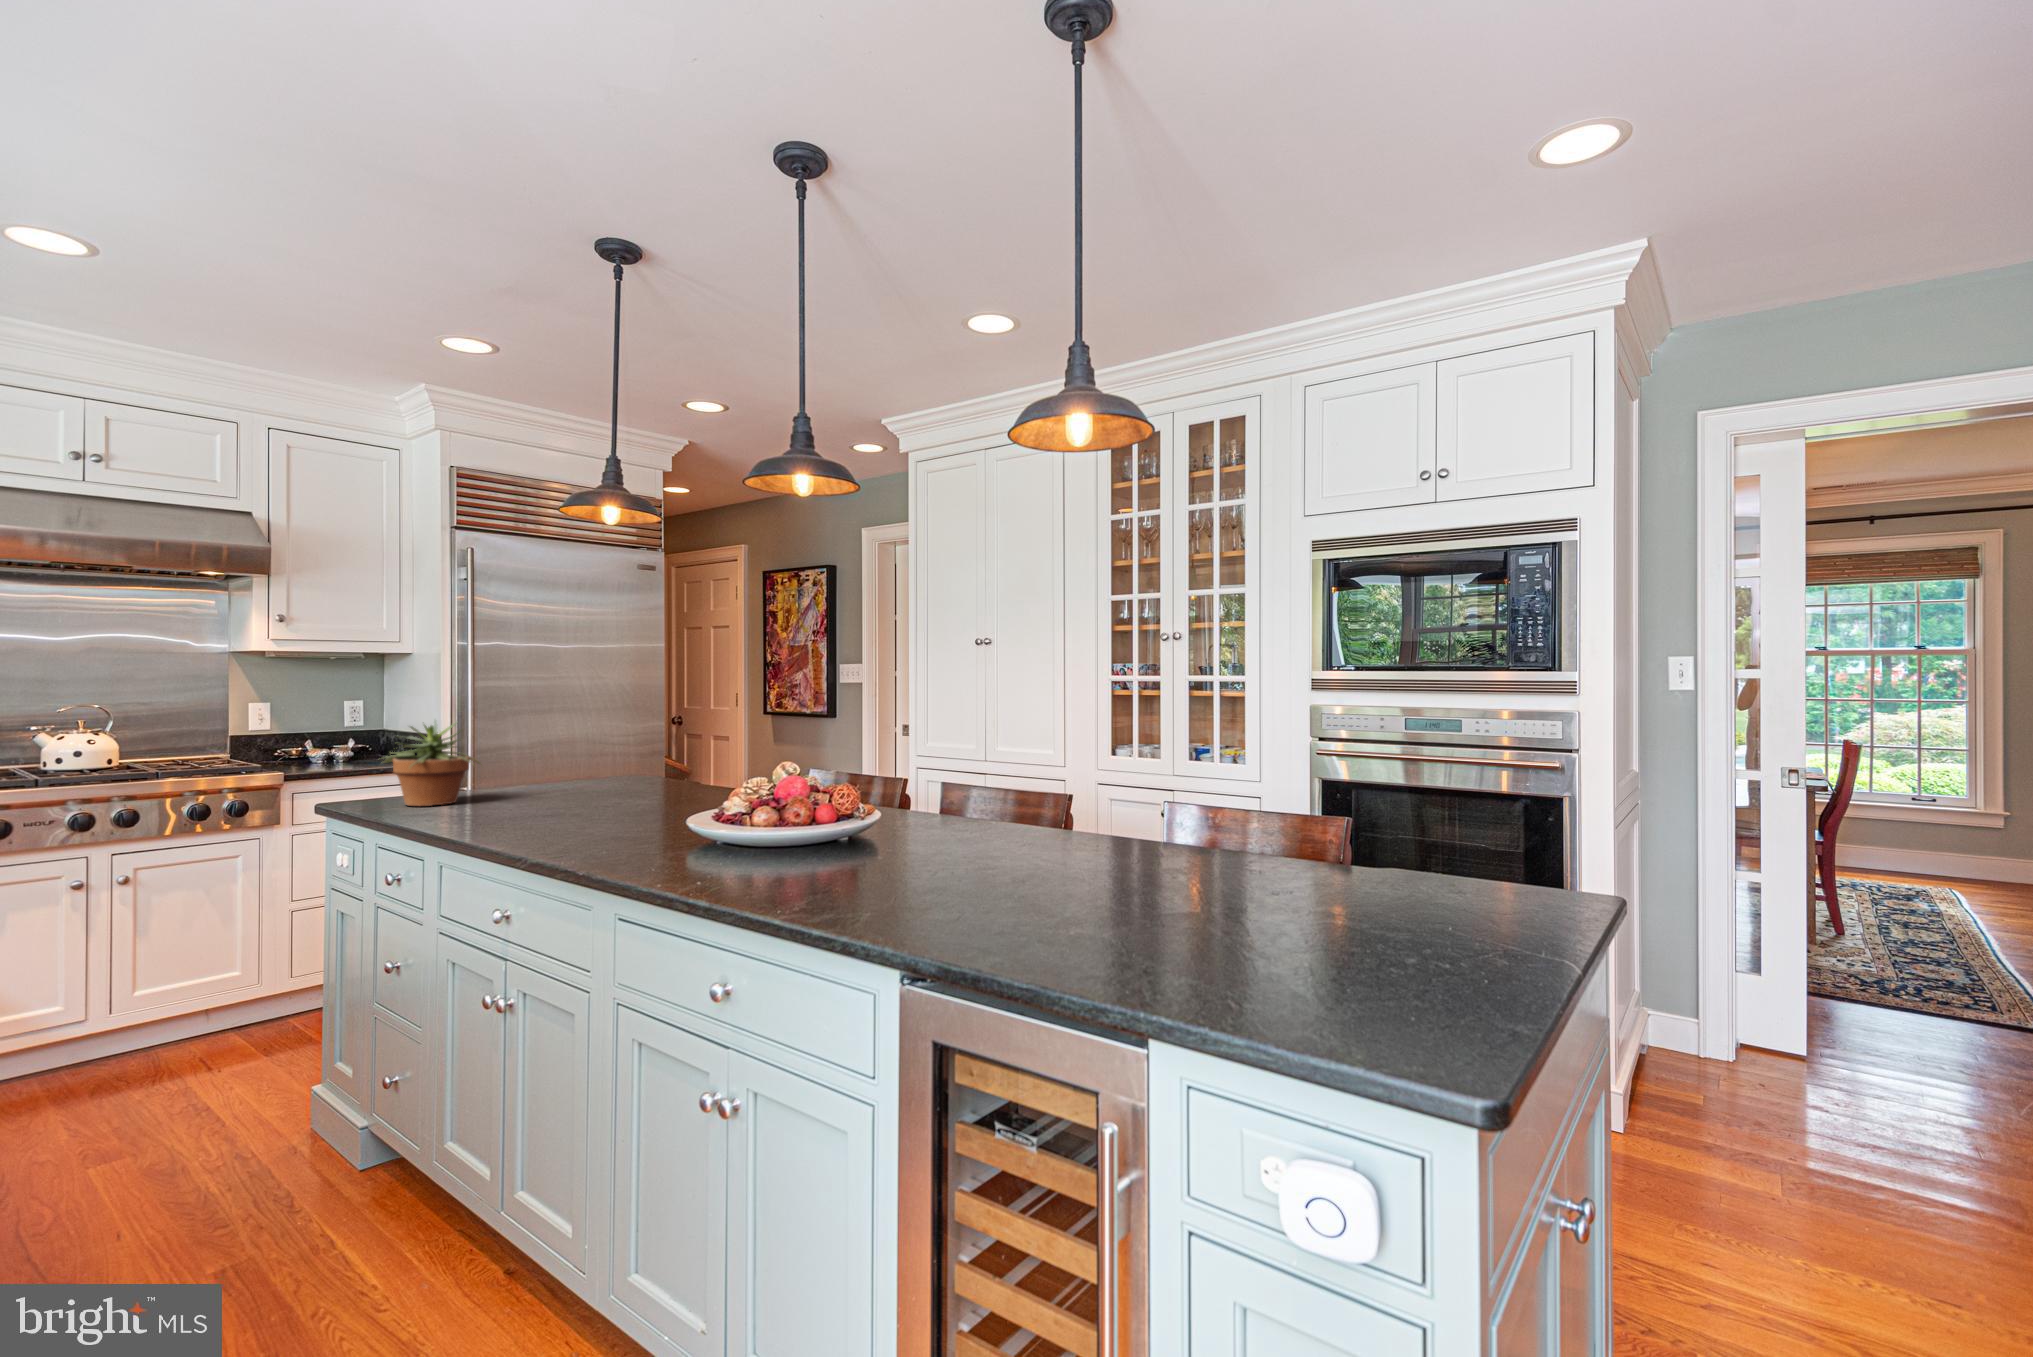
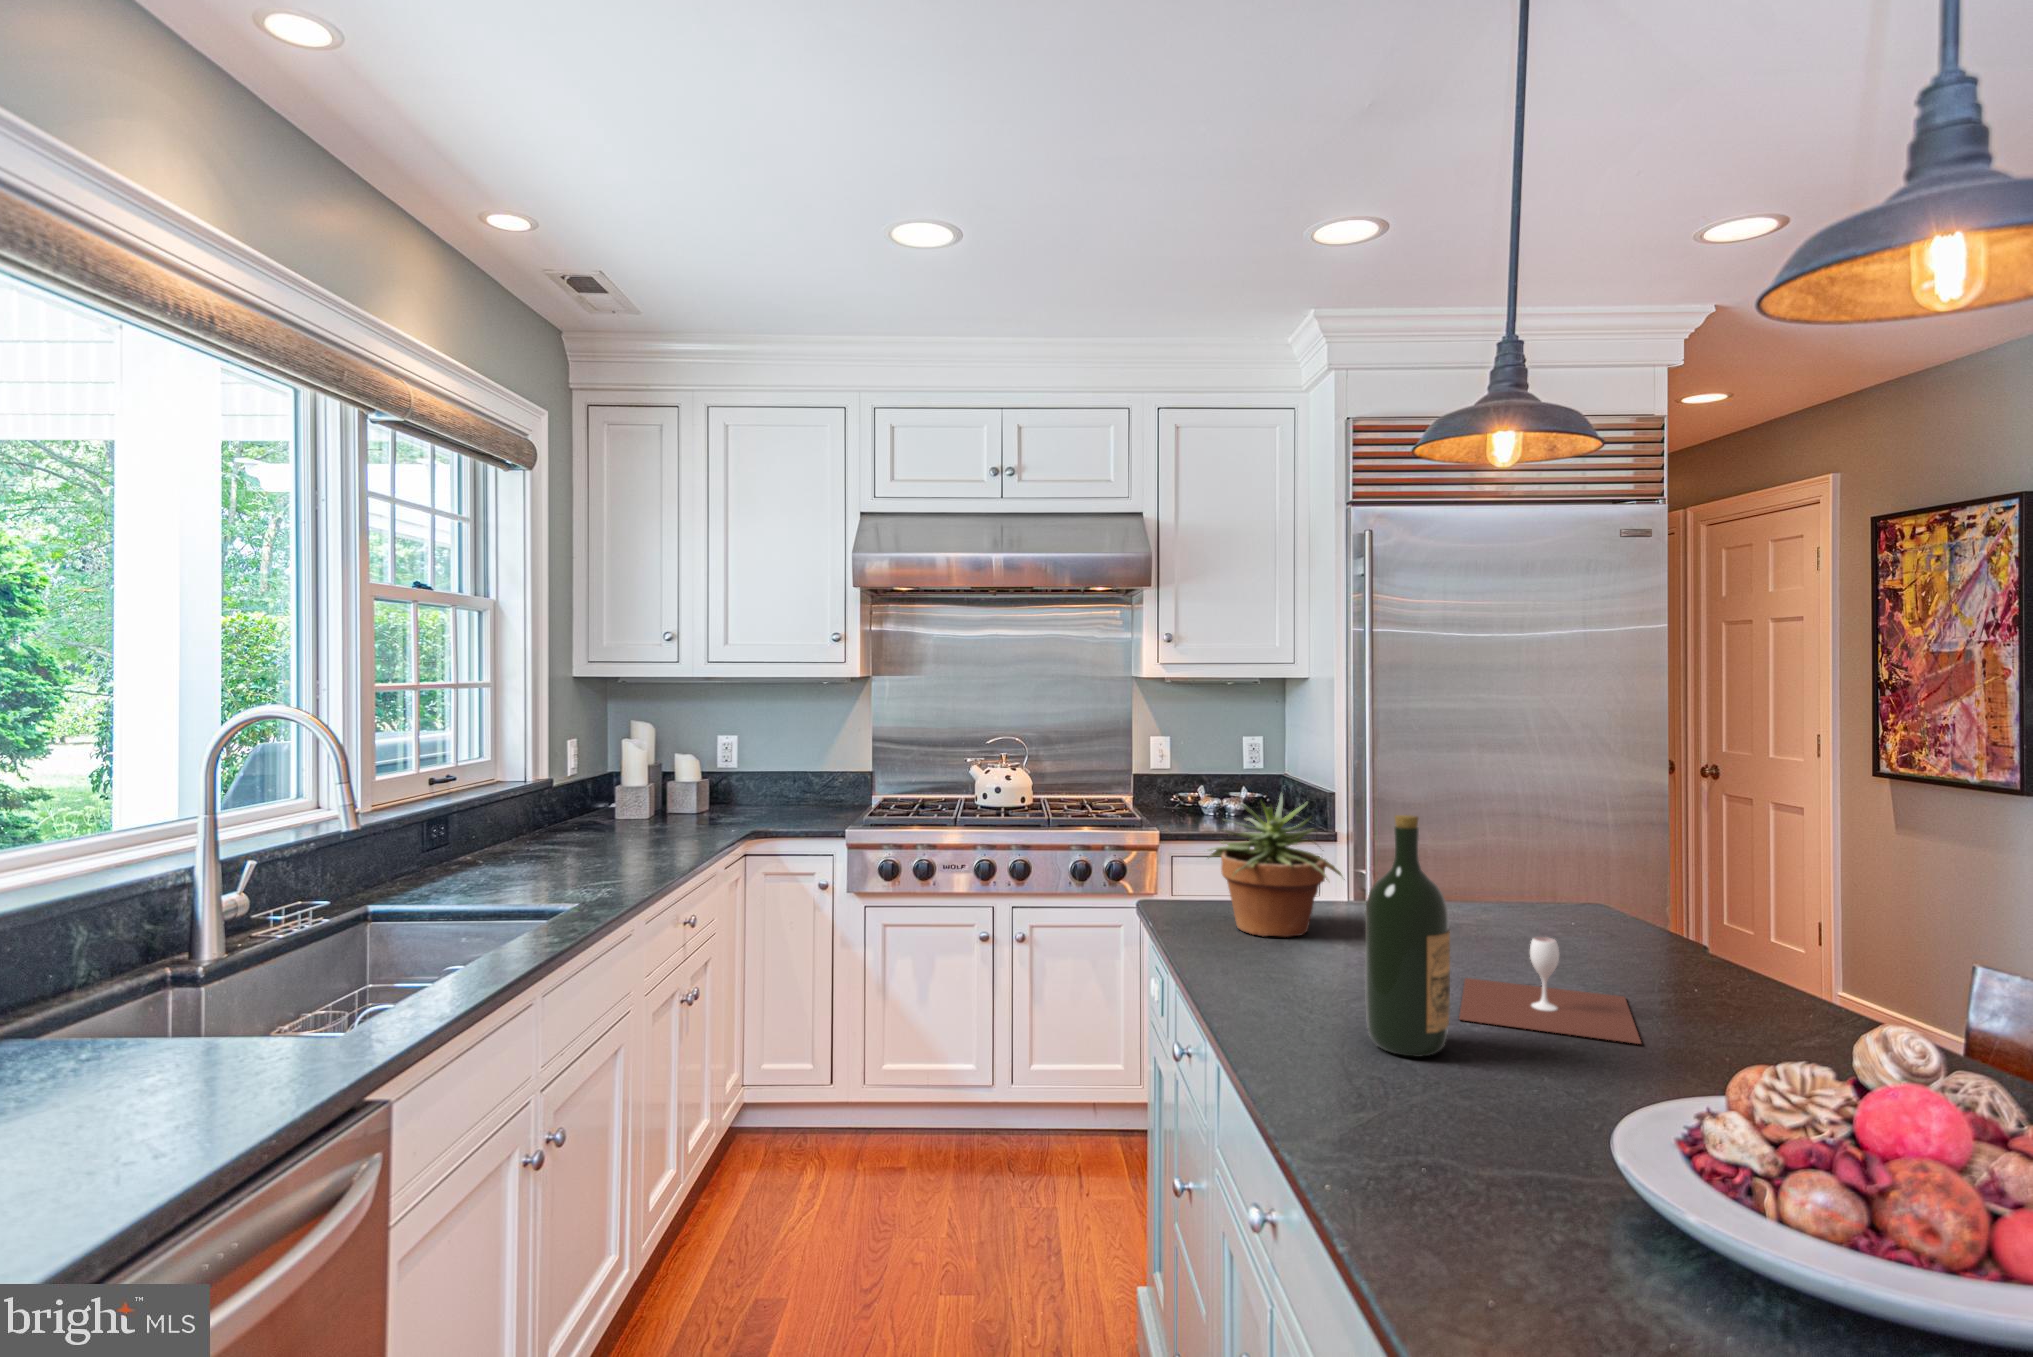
wine bottle: none [518,710,562,827] -> present [1365,815,1450,1057]
wine glass: none [561,773,648,815] -> present [1459,937,1641,1044]

